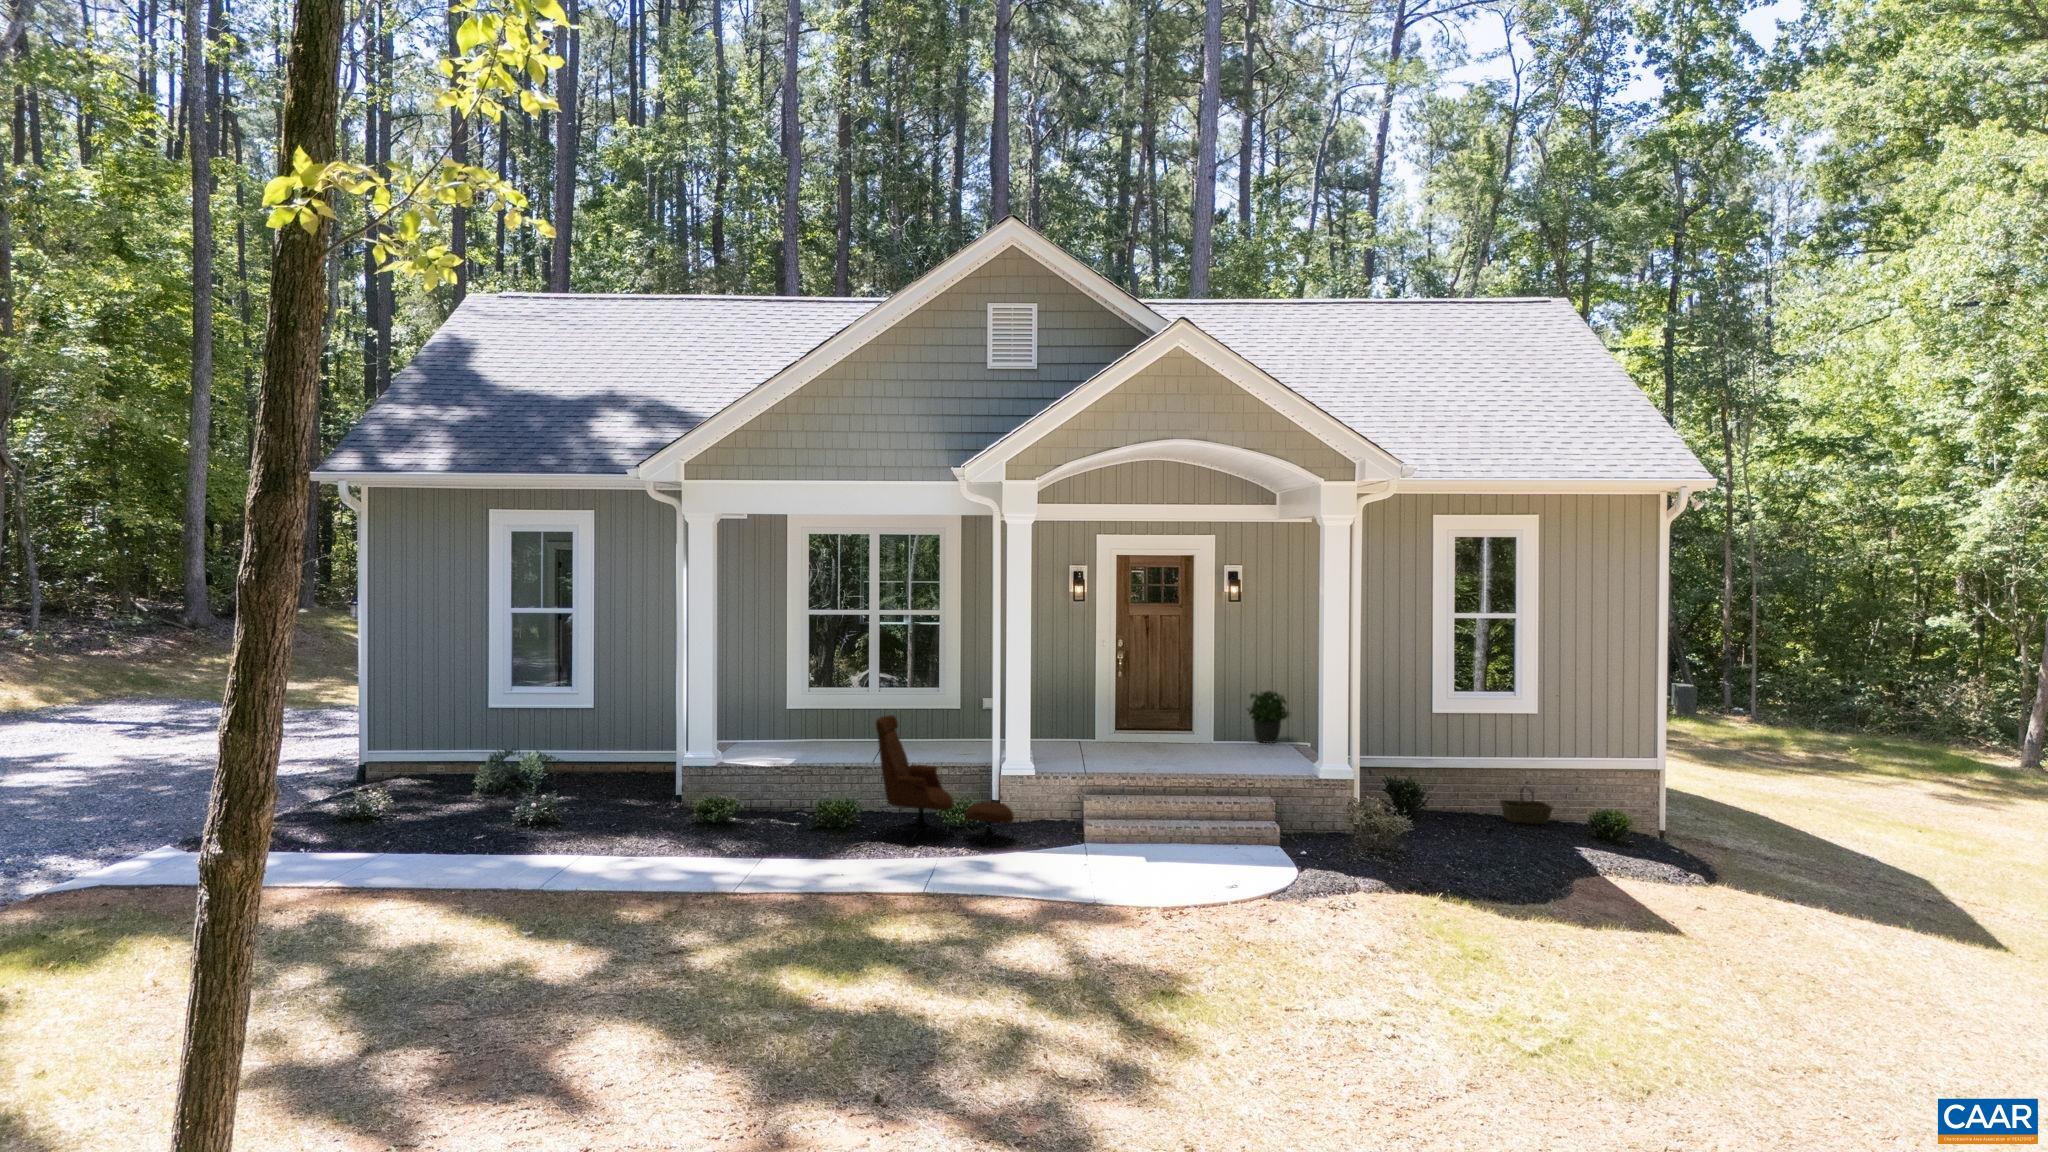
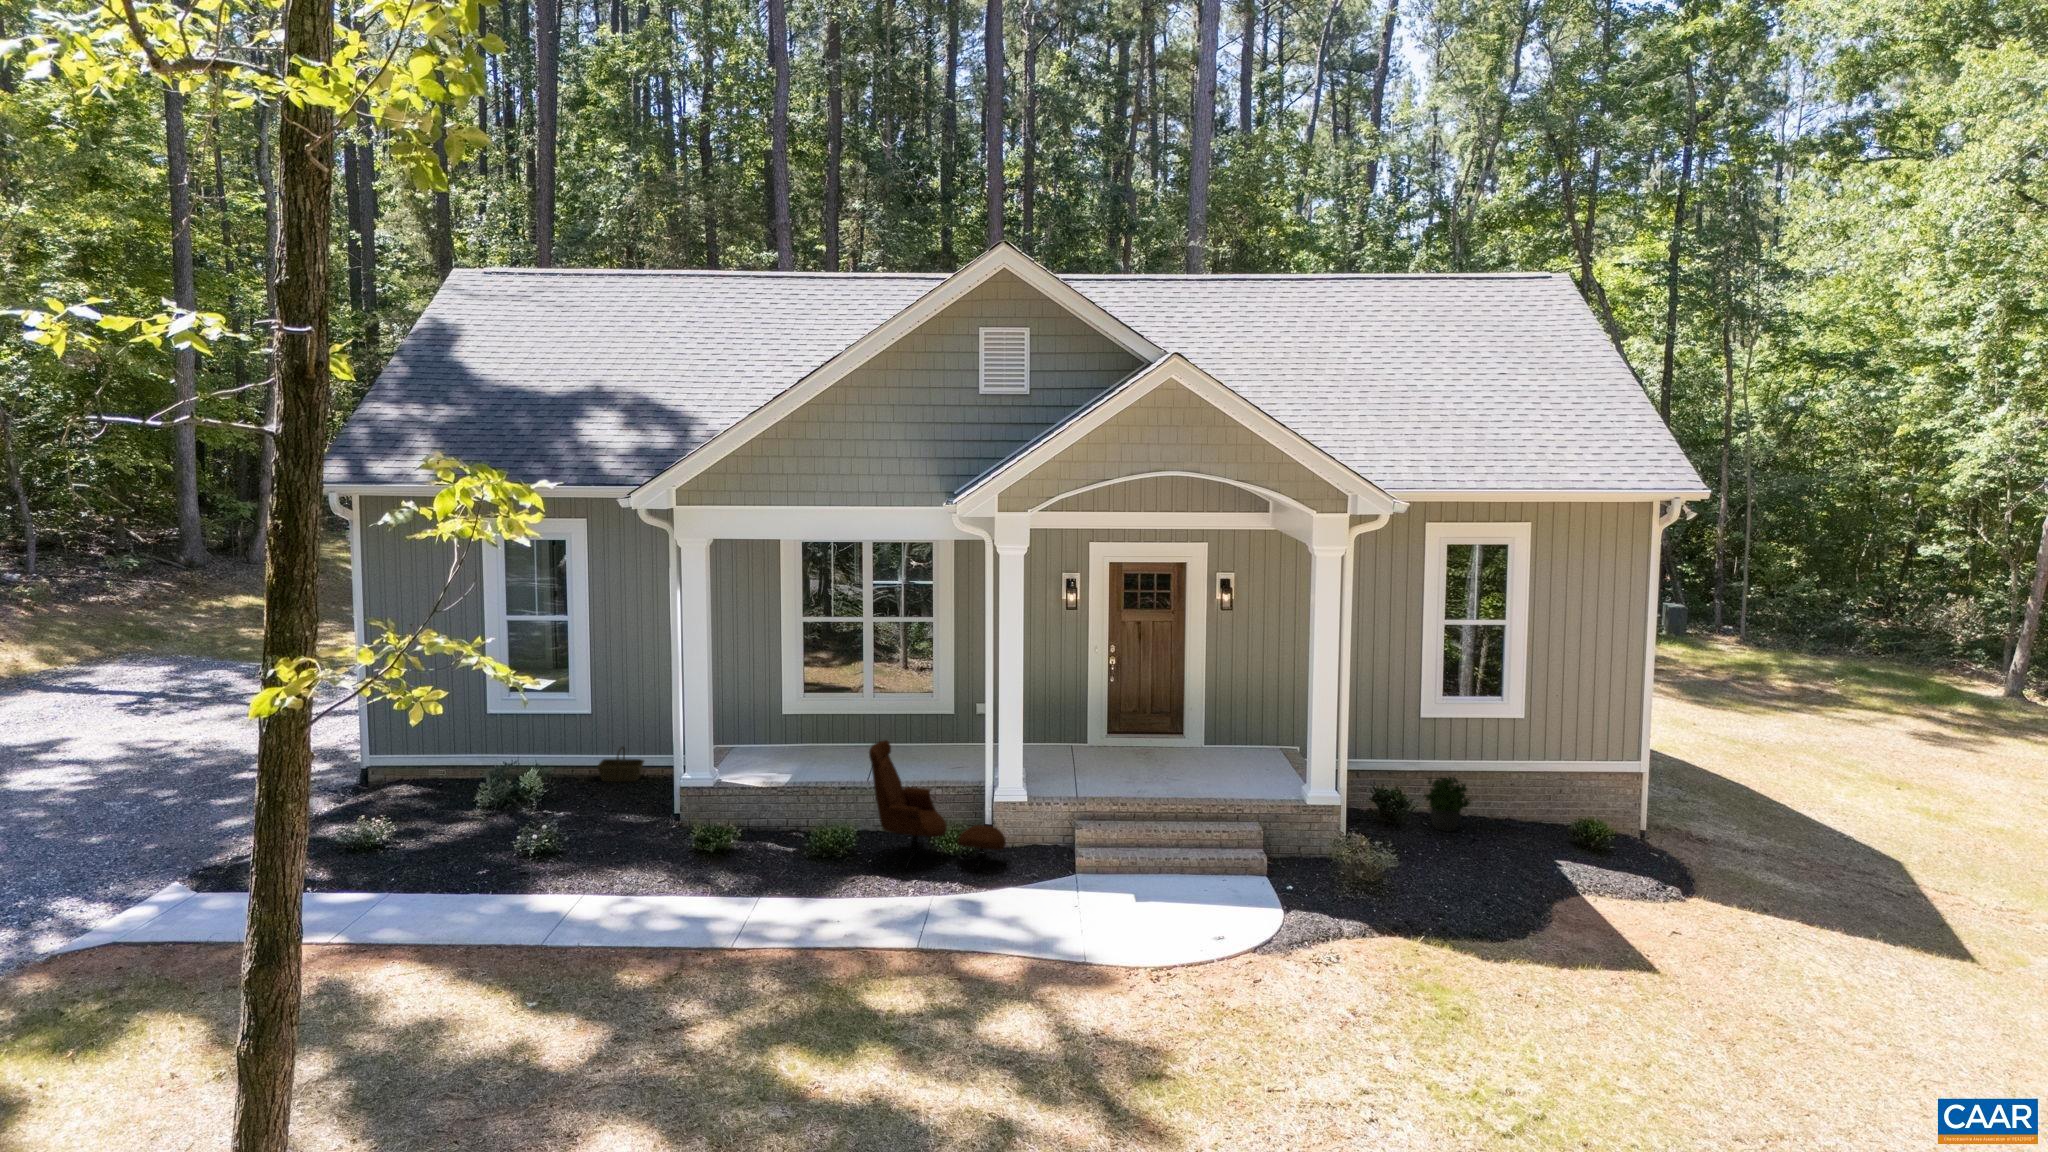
potted plant: present [1248,691,1288,743] -> present [1424,777,1471,831]
basket: present [1500,786,1553,824] -> present [597,747,644,782]

